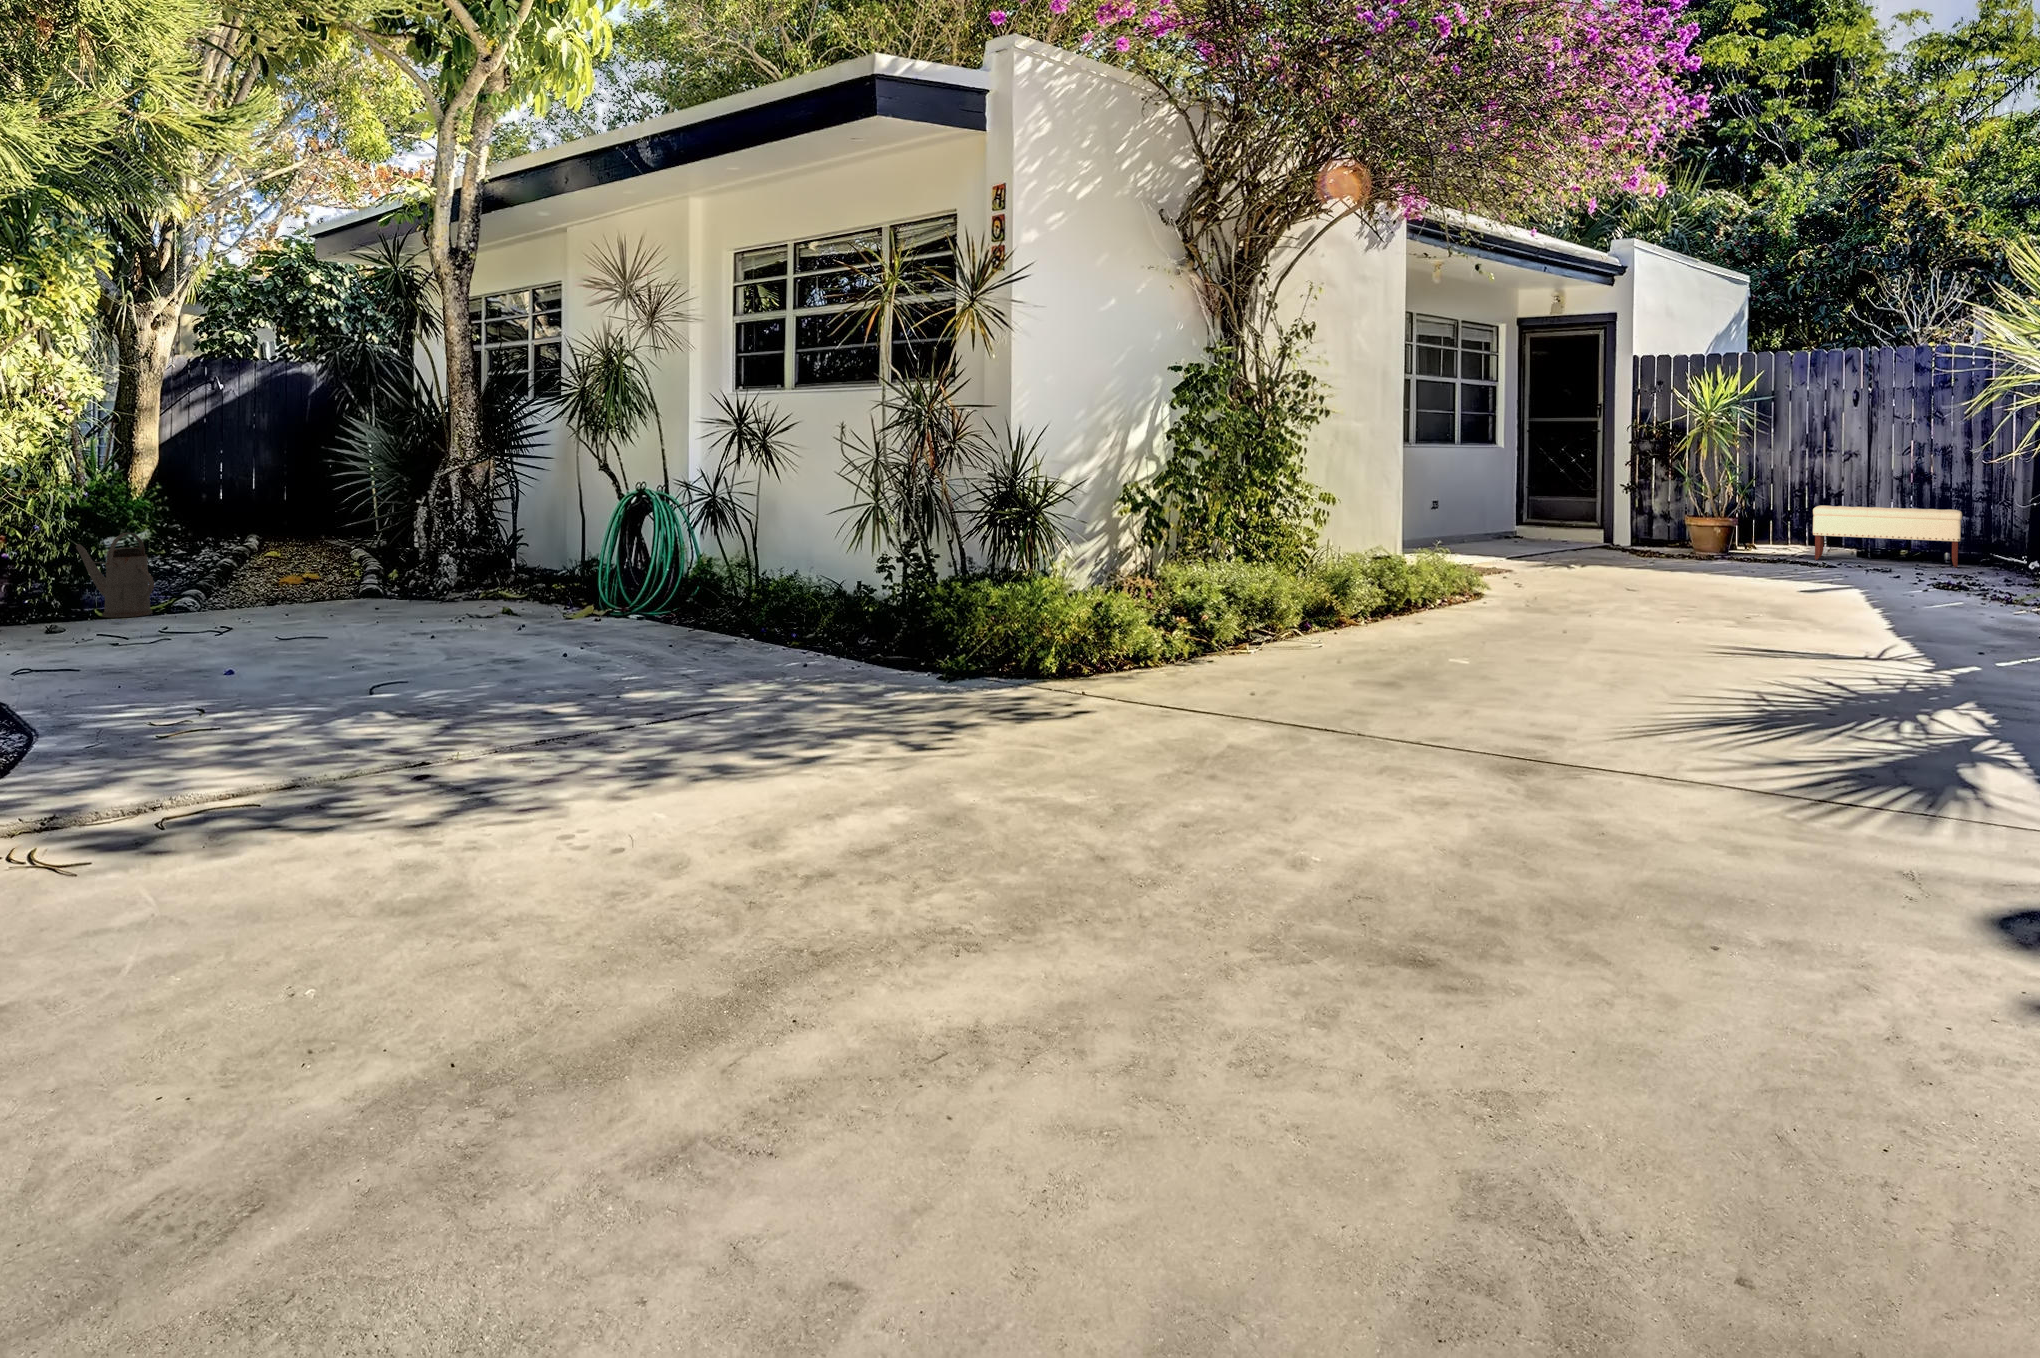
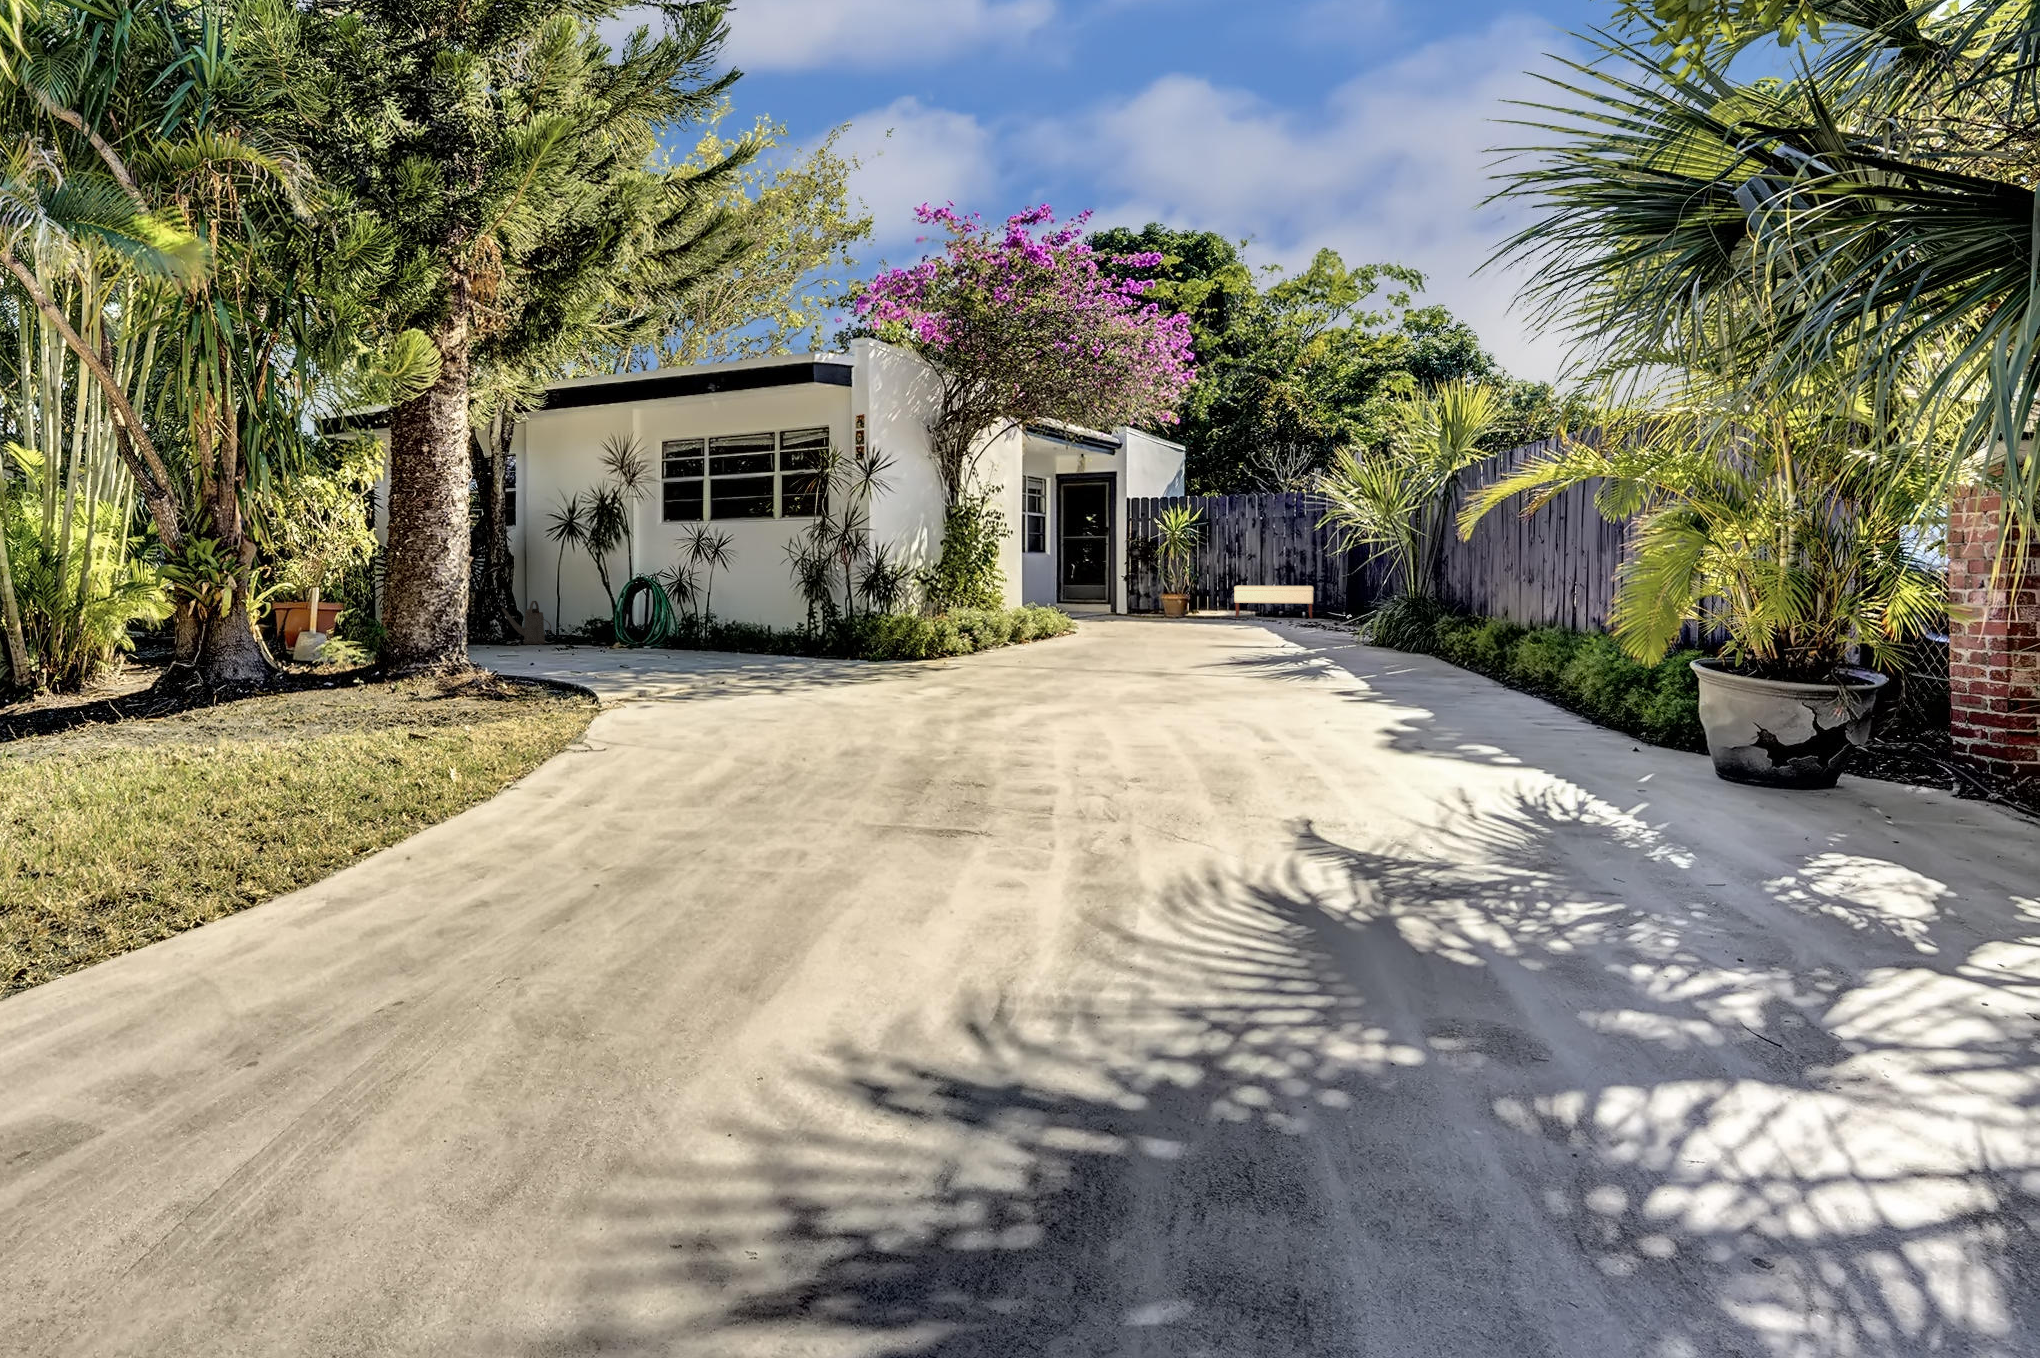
watering can: present [76,533,154,618] -> present [502,601,551,644]

